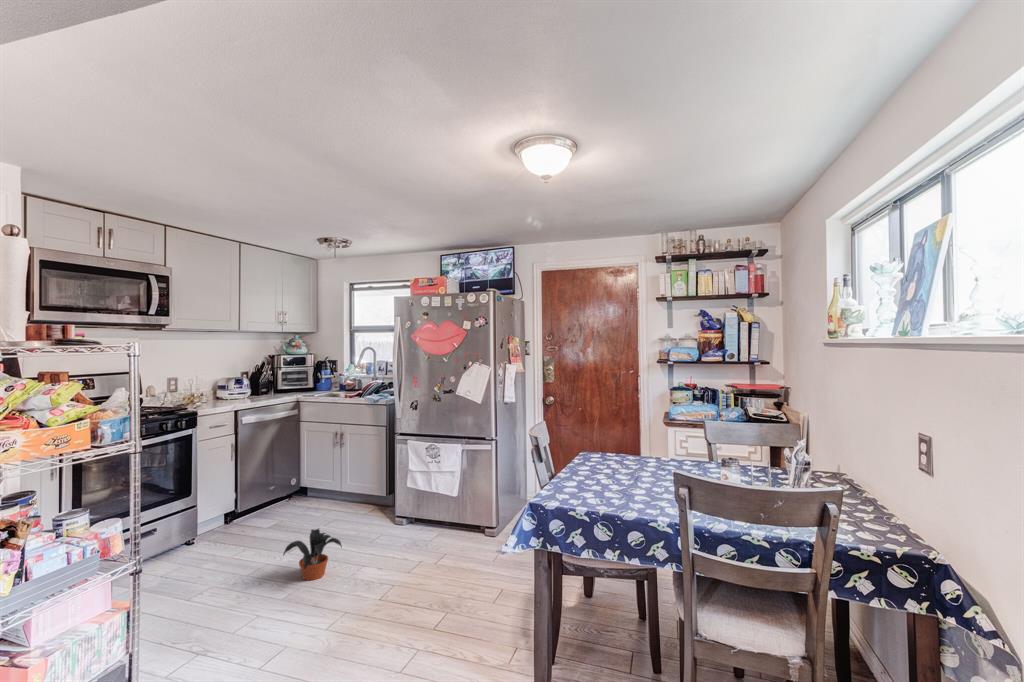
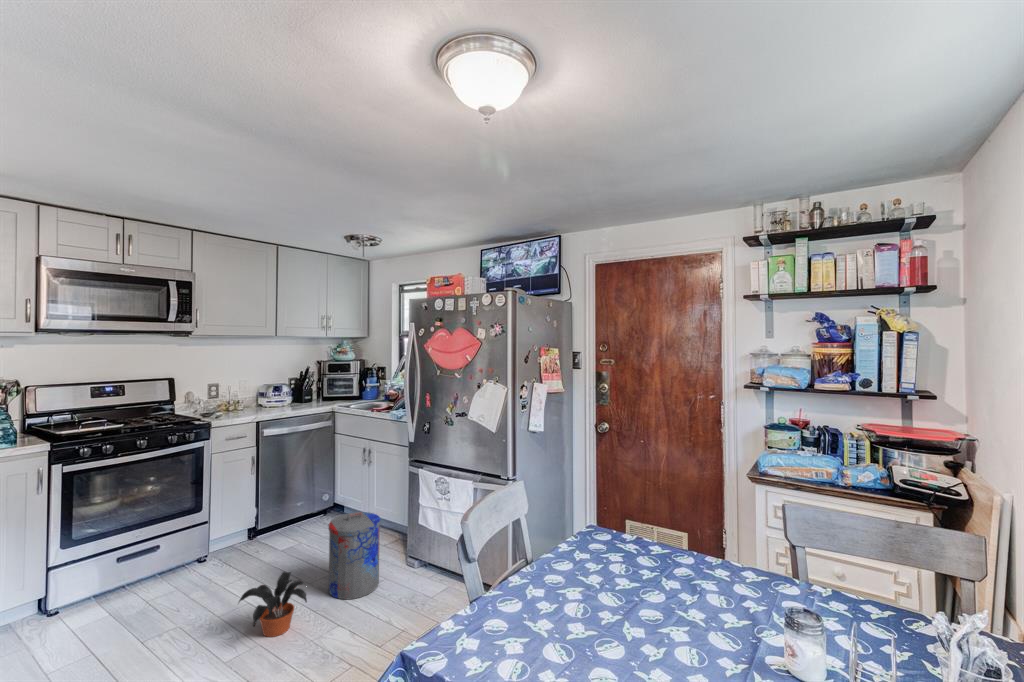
trash can: none [338,478,382,551] -> present [328,512,381,600]

